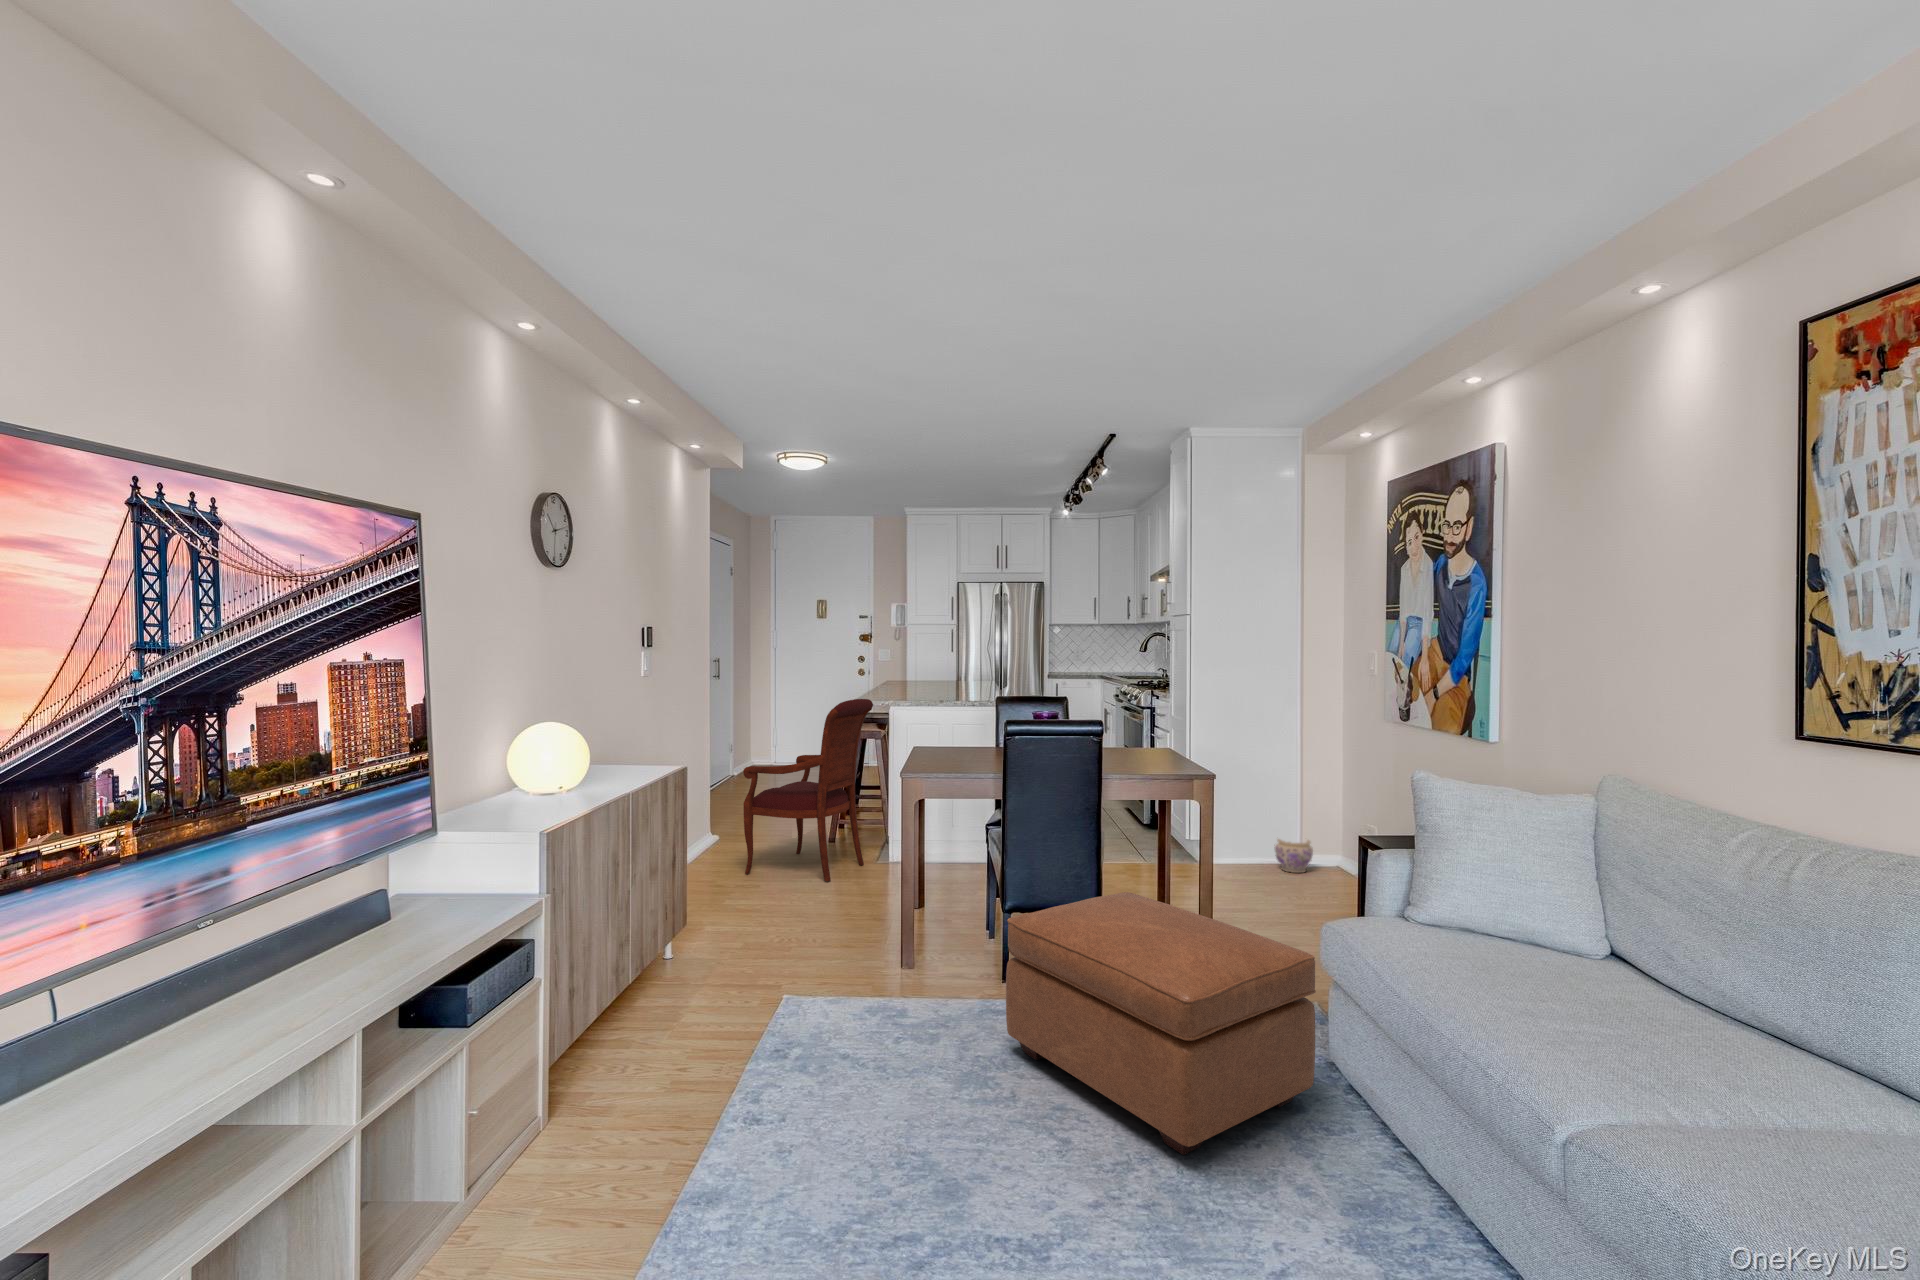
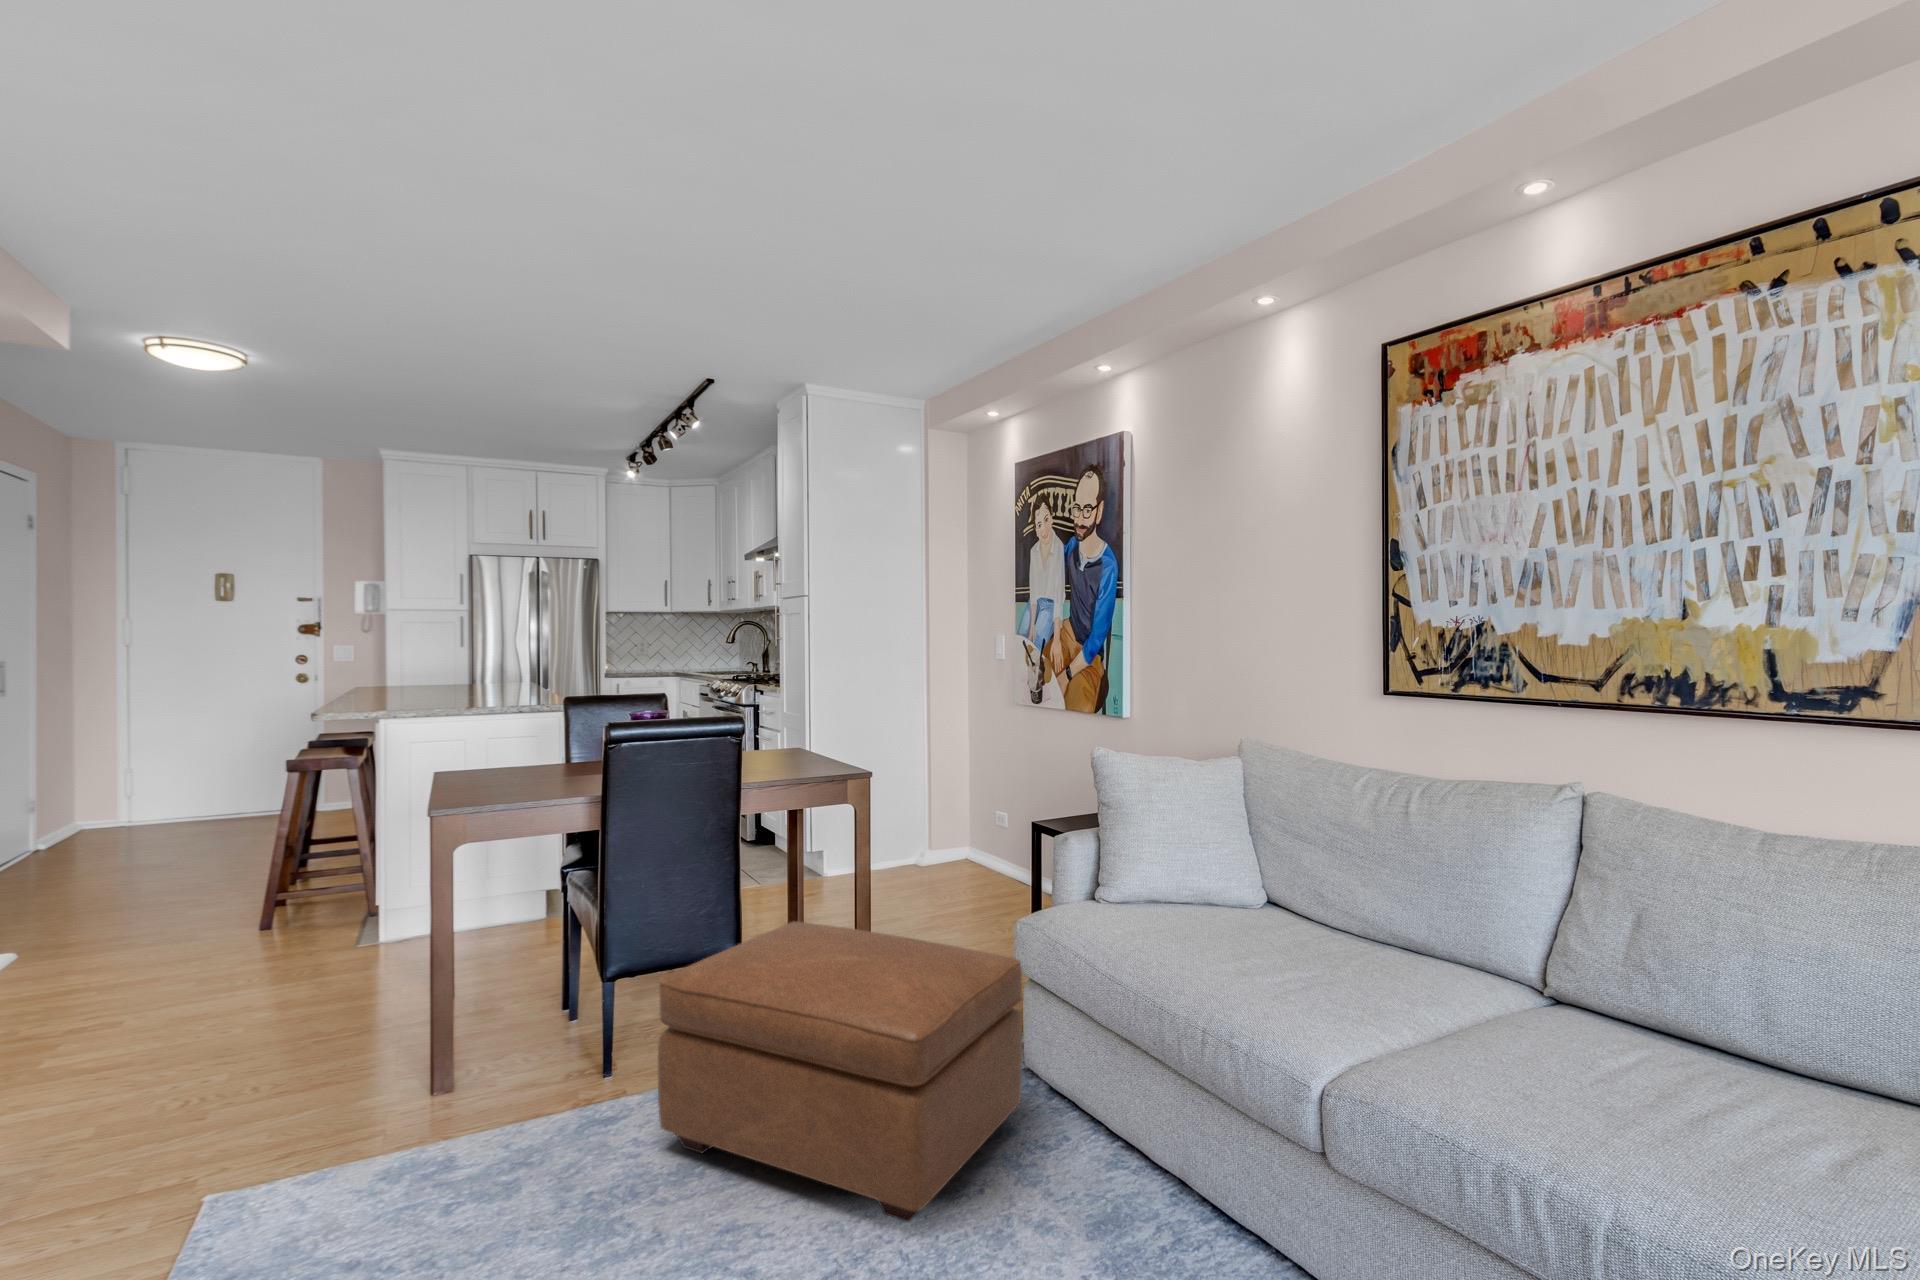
armchair: present [743,699,873,881] -> none [176,710,401,983]
planter: present [1274,839,1313,873] -> none [907,836,945,874]

